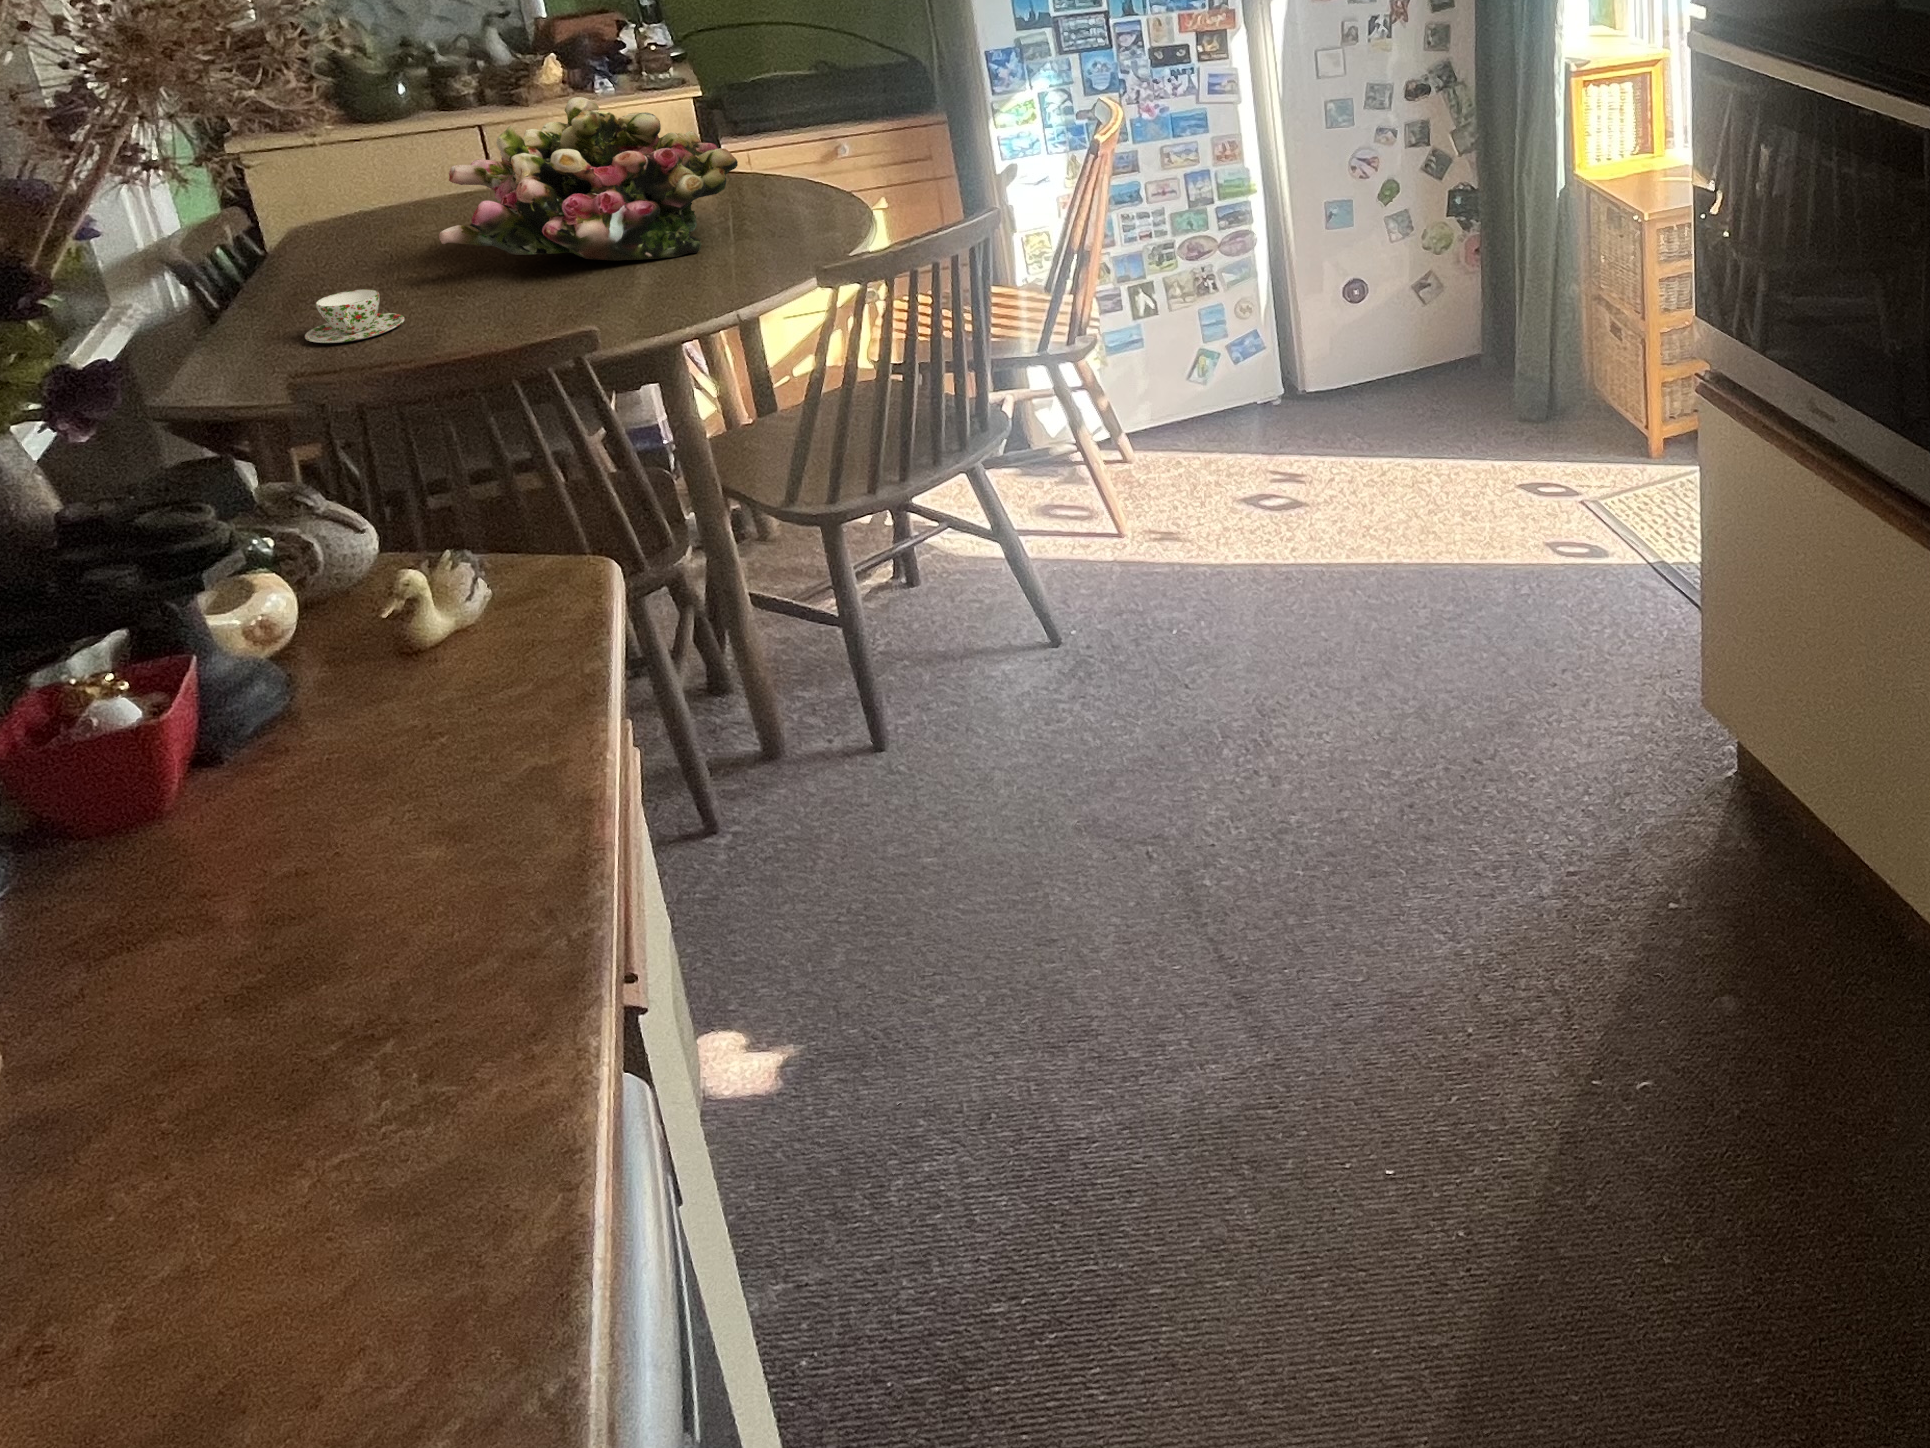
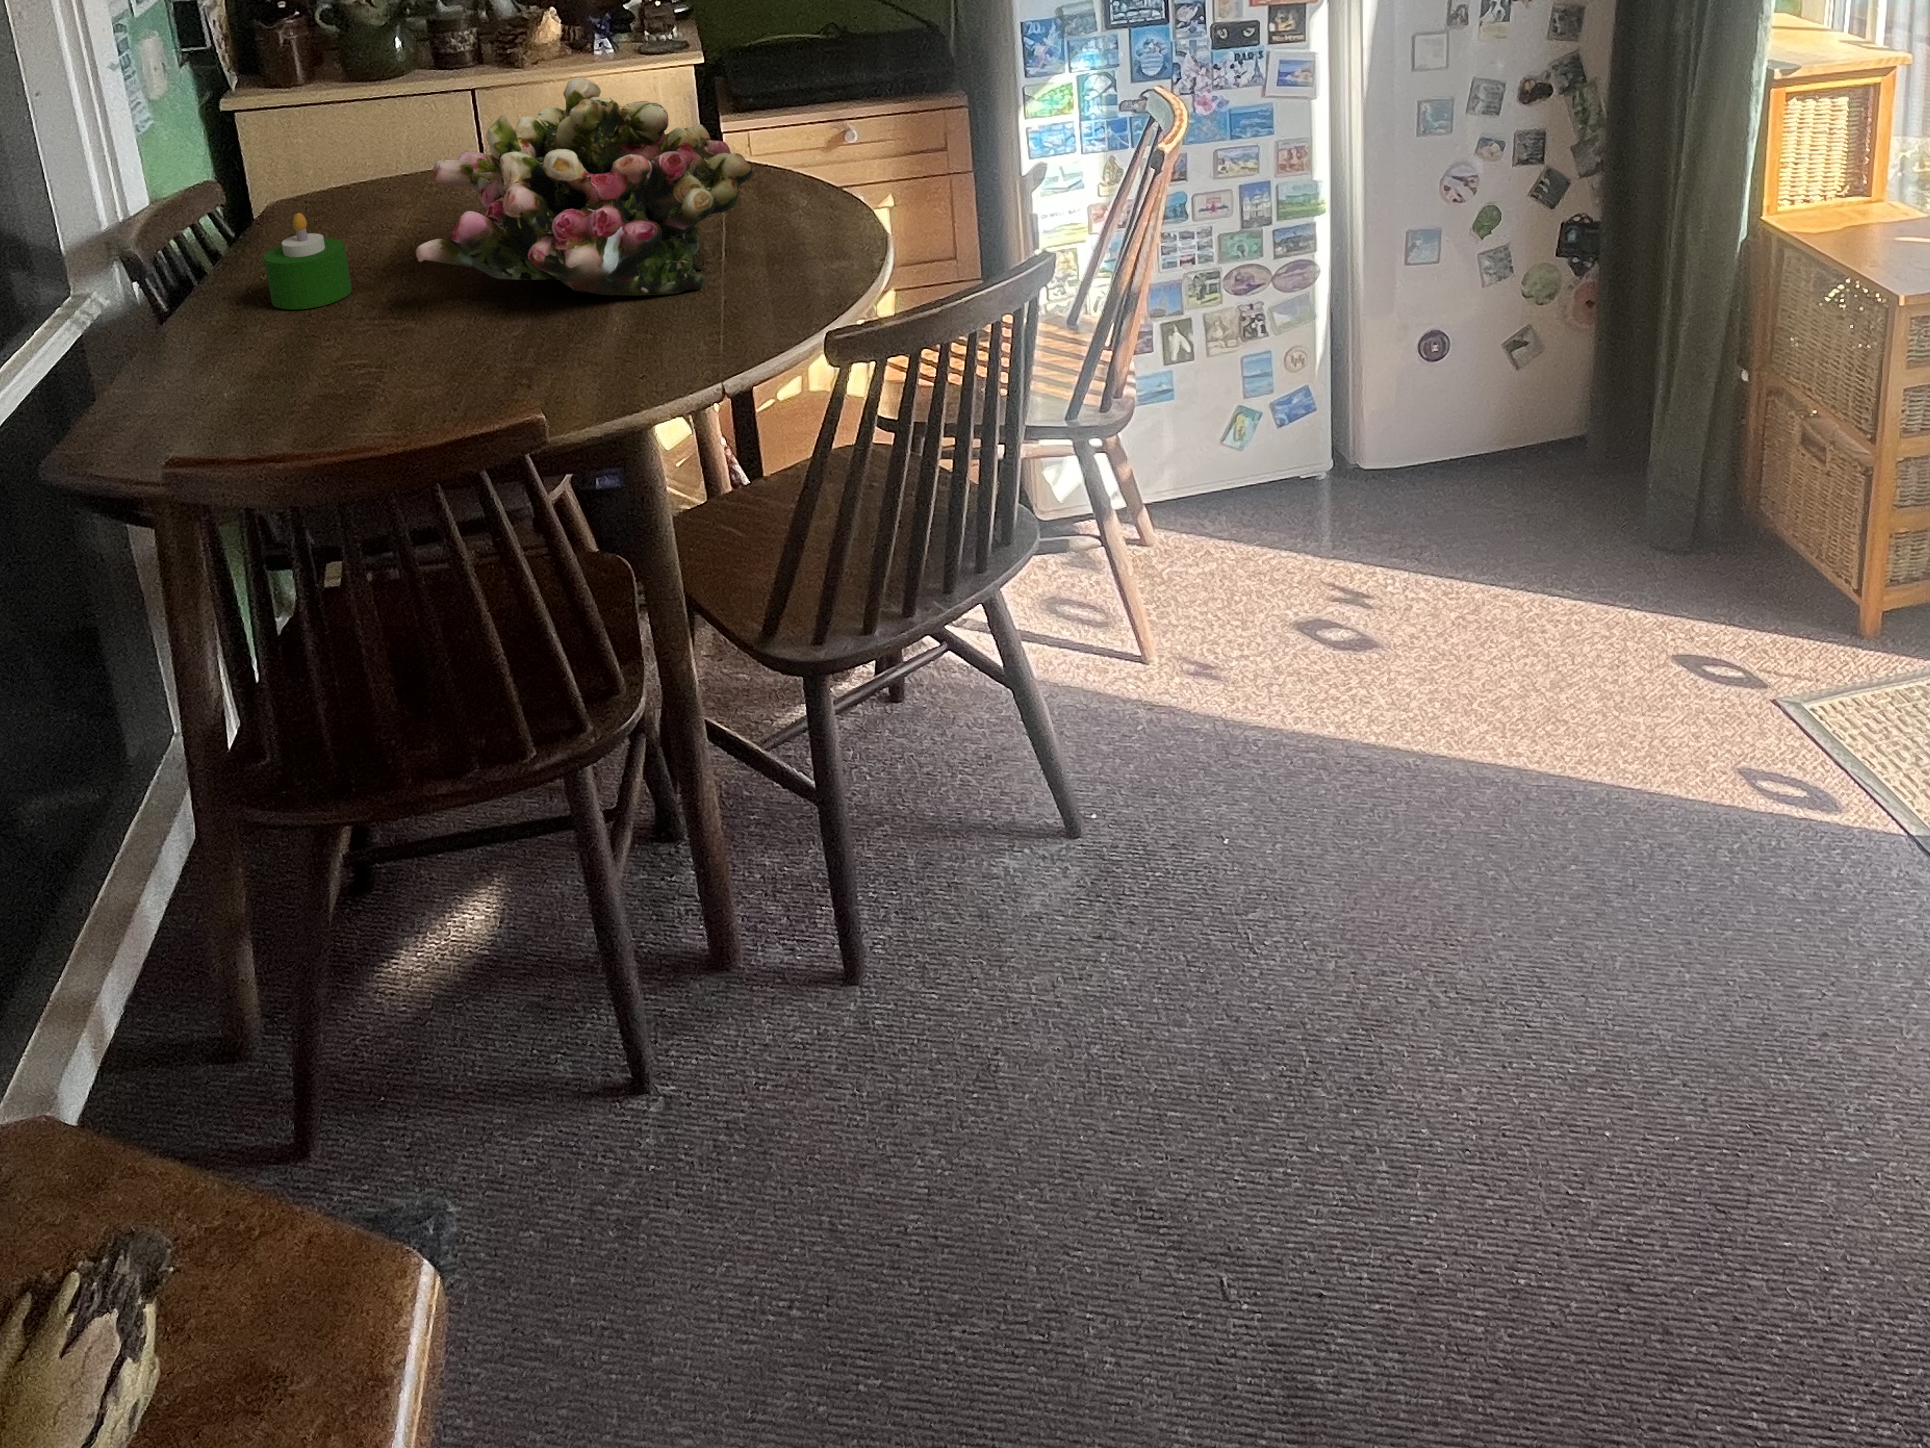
candle: none [292,214,379,292] -> present [264,213,352,310]
teacup: present [305,289,404,343] -> none [257,325,368,397]

